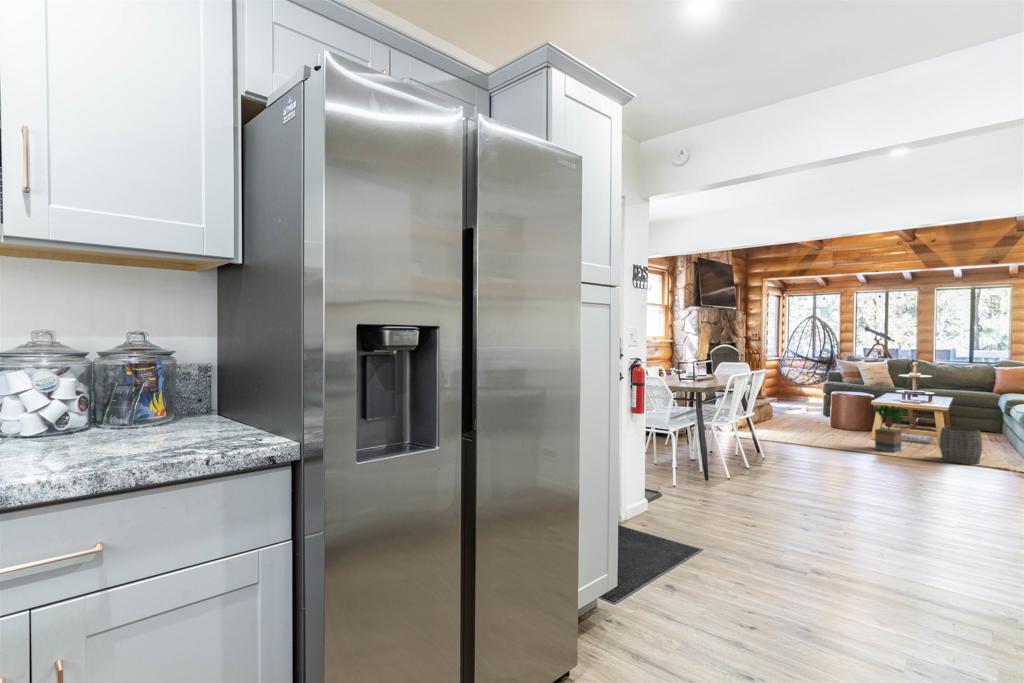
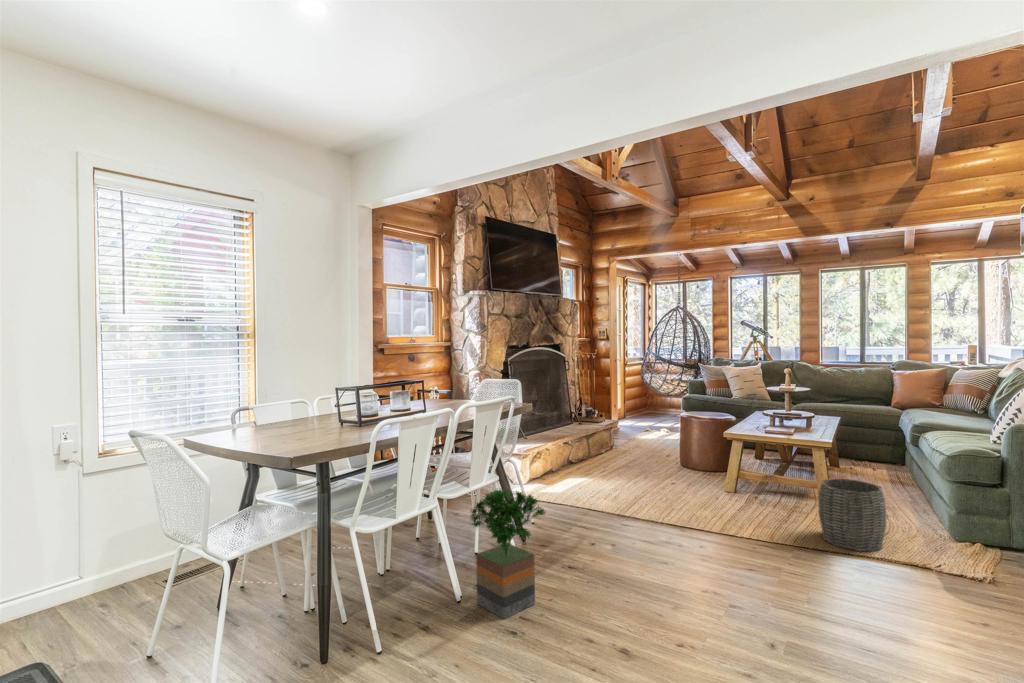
potted tree: present [874,405,907,452] -> present [471,489,546,619]

